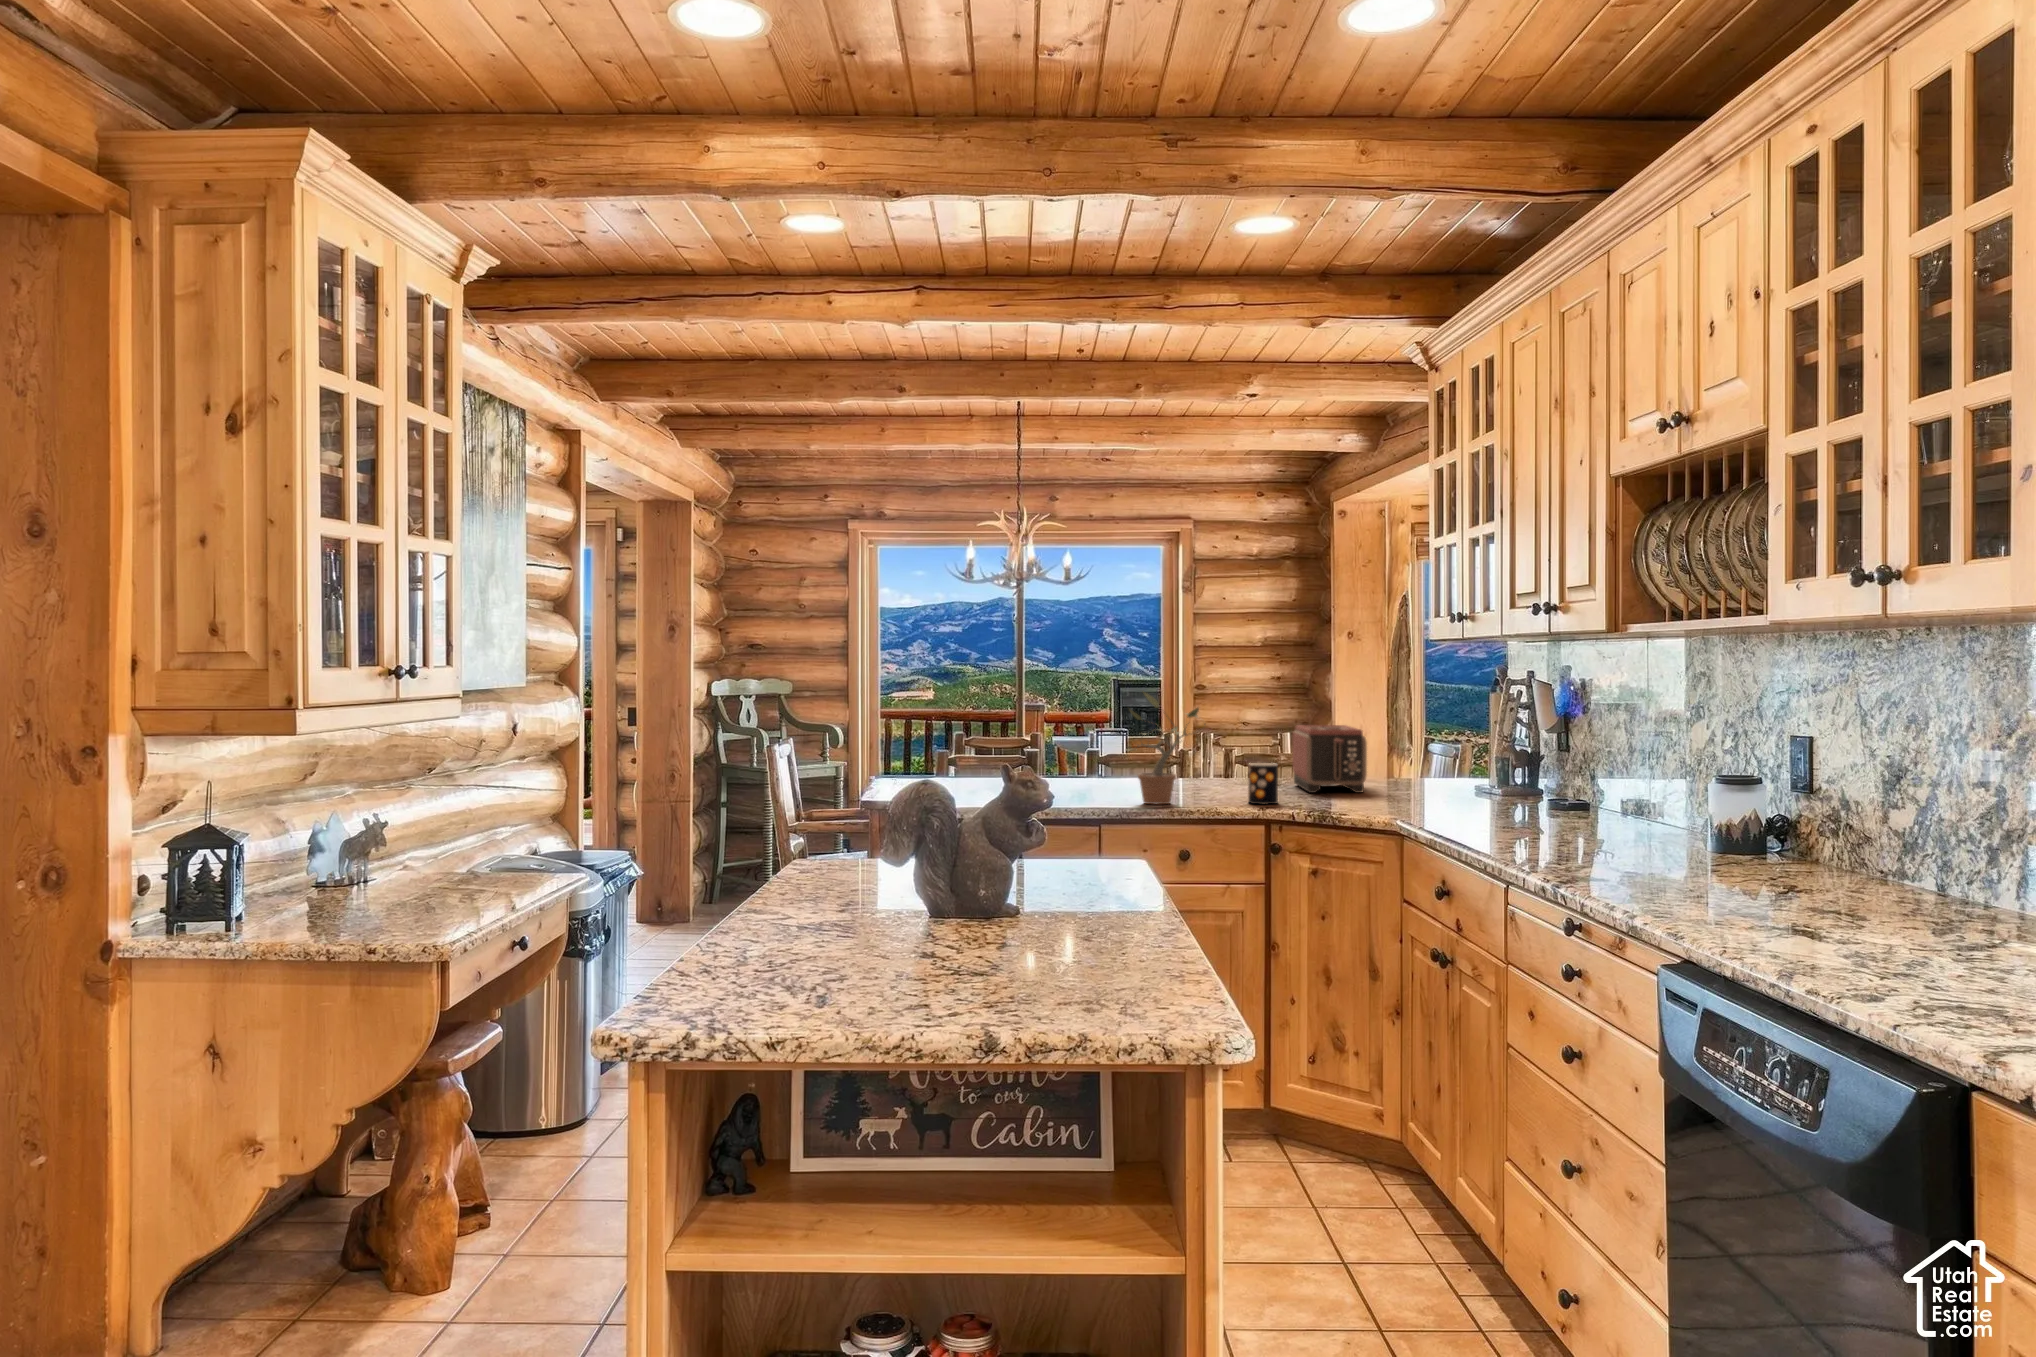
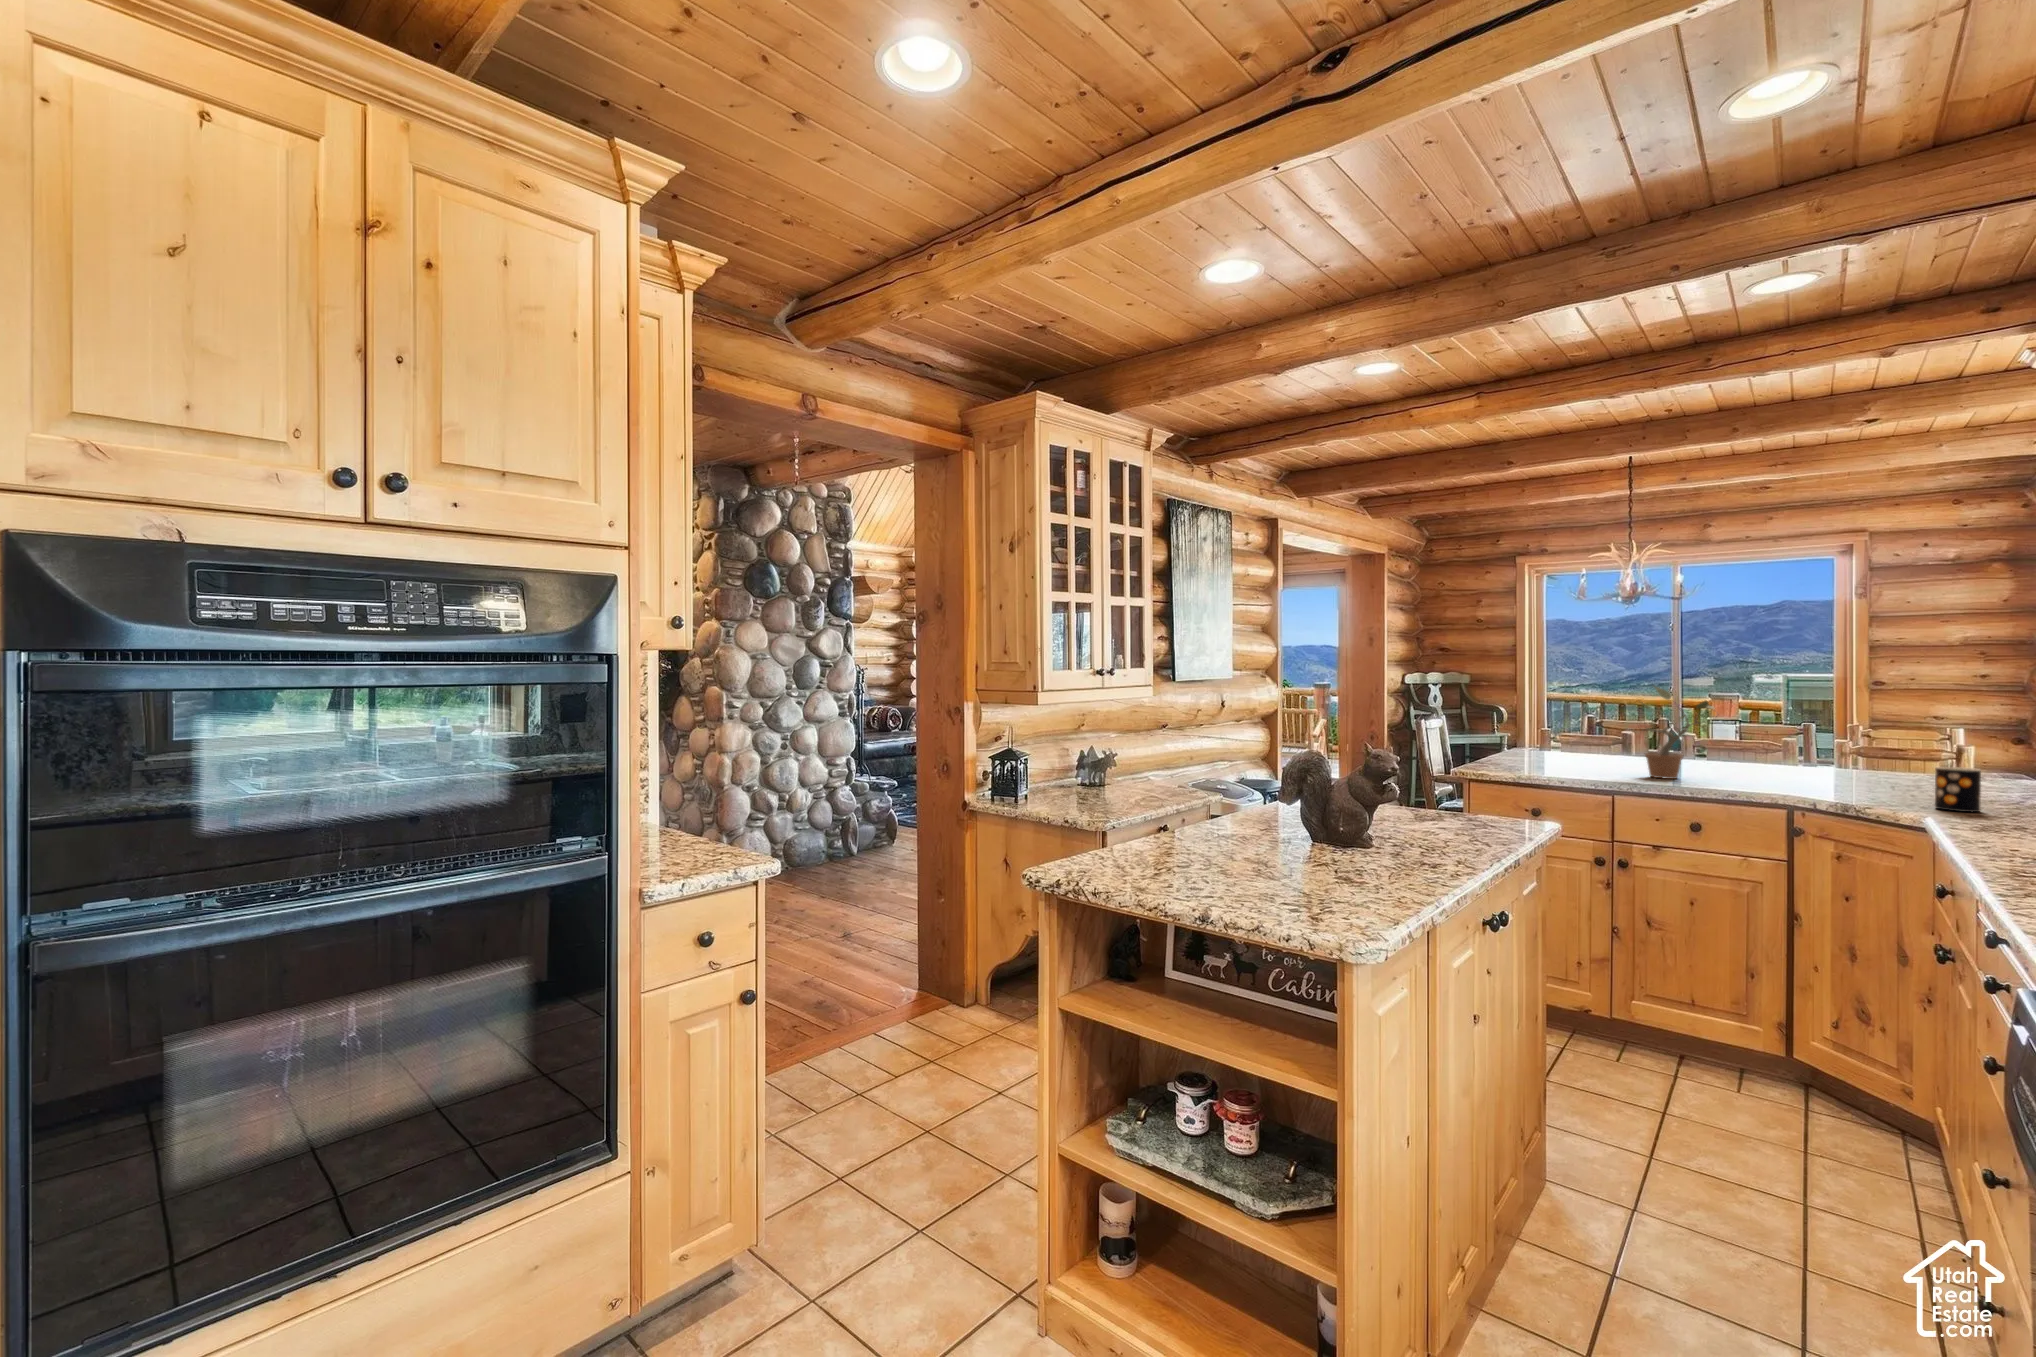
toaster: present [1293,725,1367,793] -> none [1850,720,1928,786]
mug: present [1248,763,1278,804] -> present [1935,767,1981,812]

